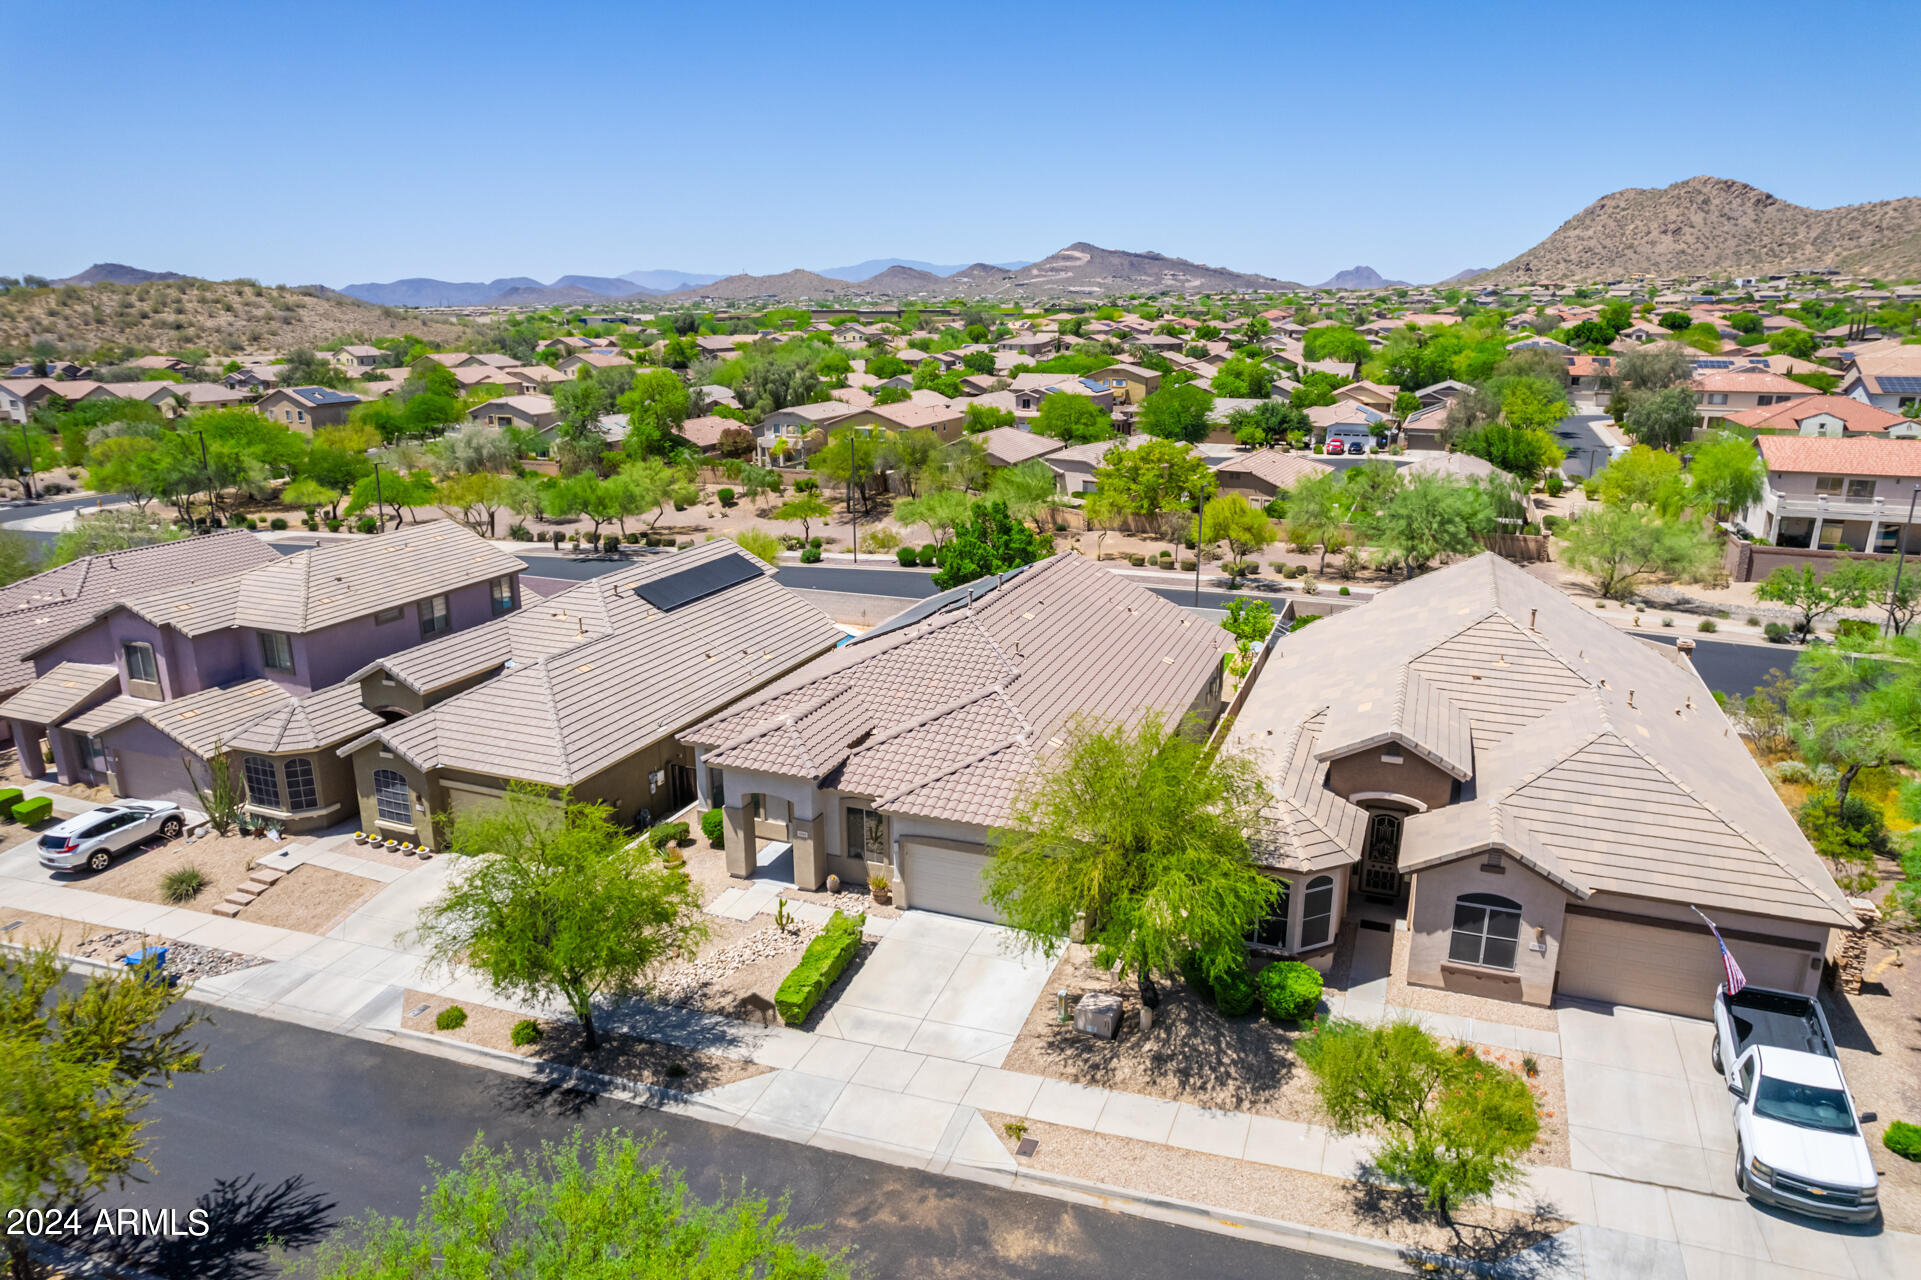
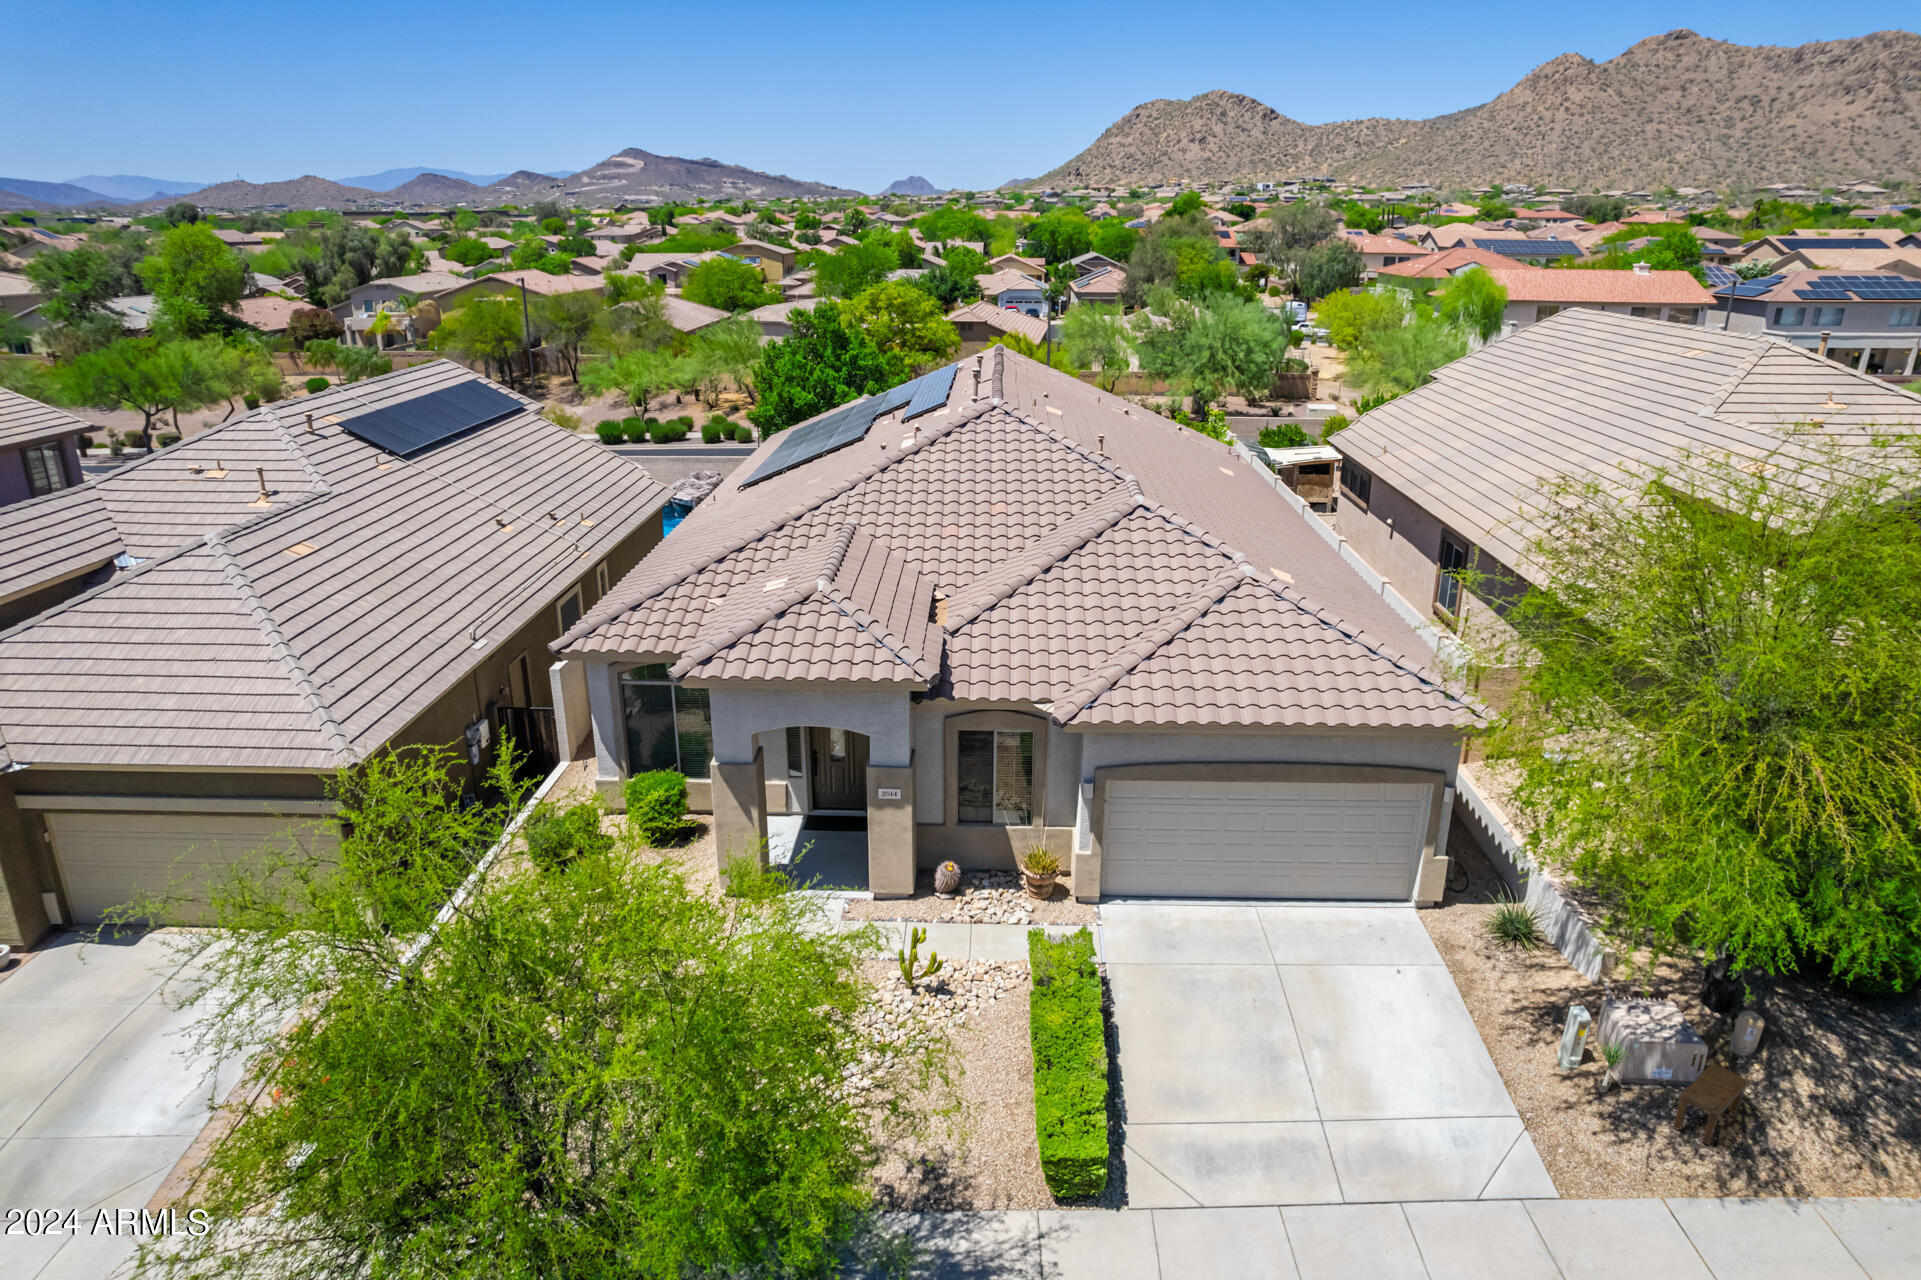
bench: present [742,992,777,1028] -> present [1673,1063,1750,1145]

